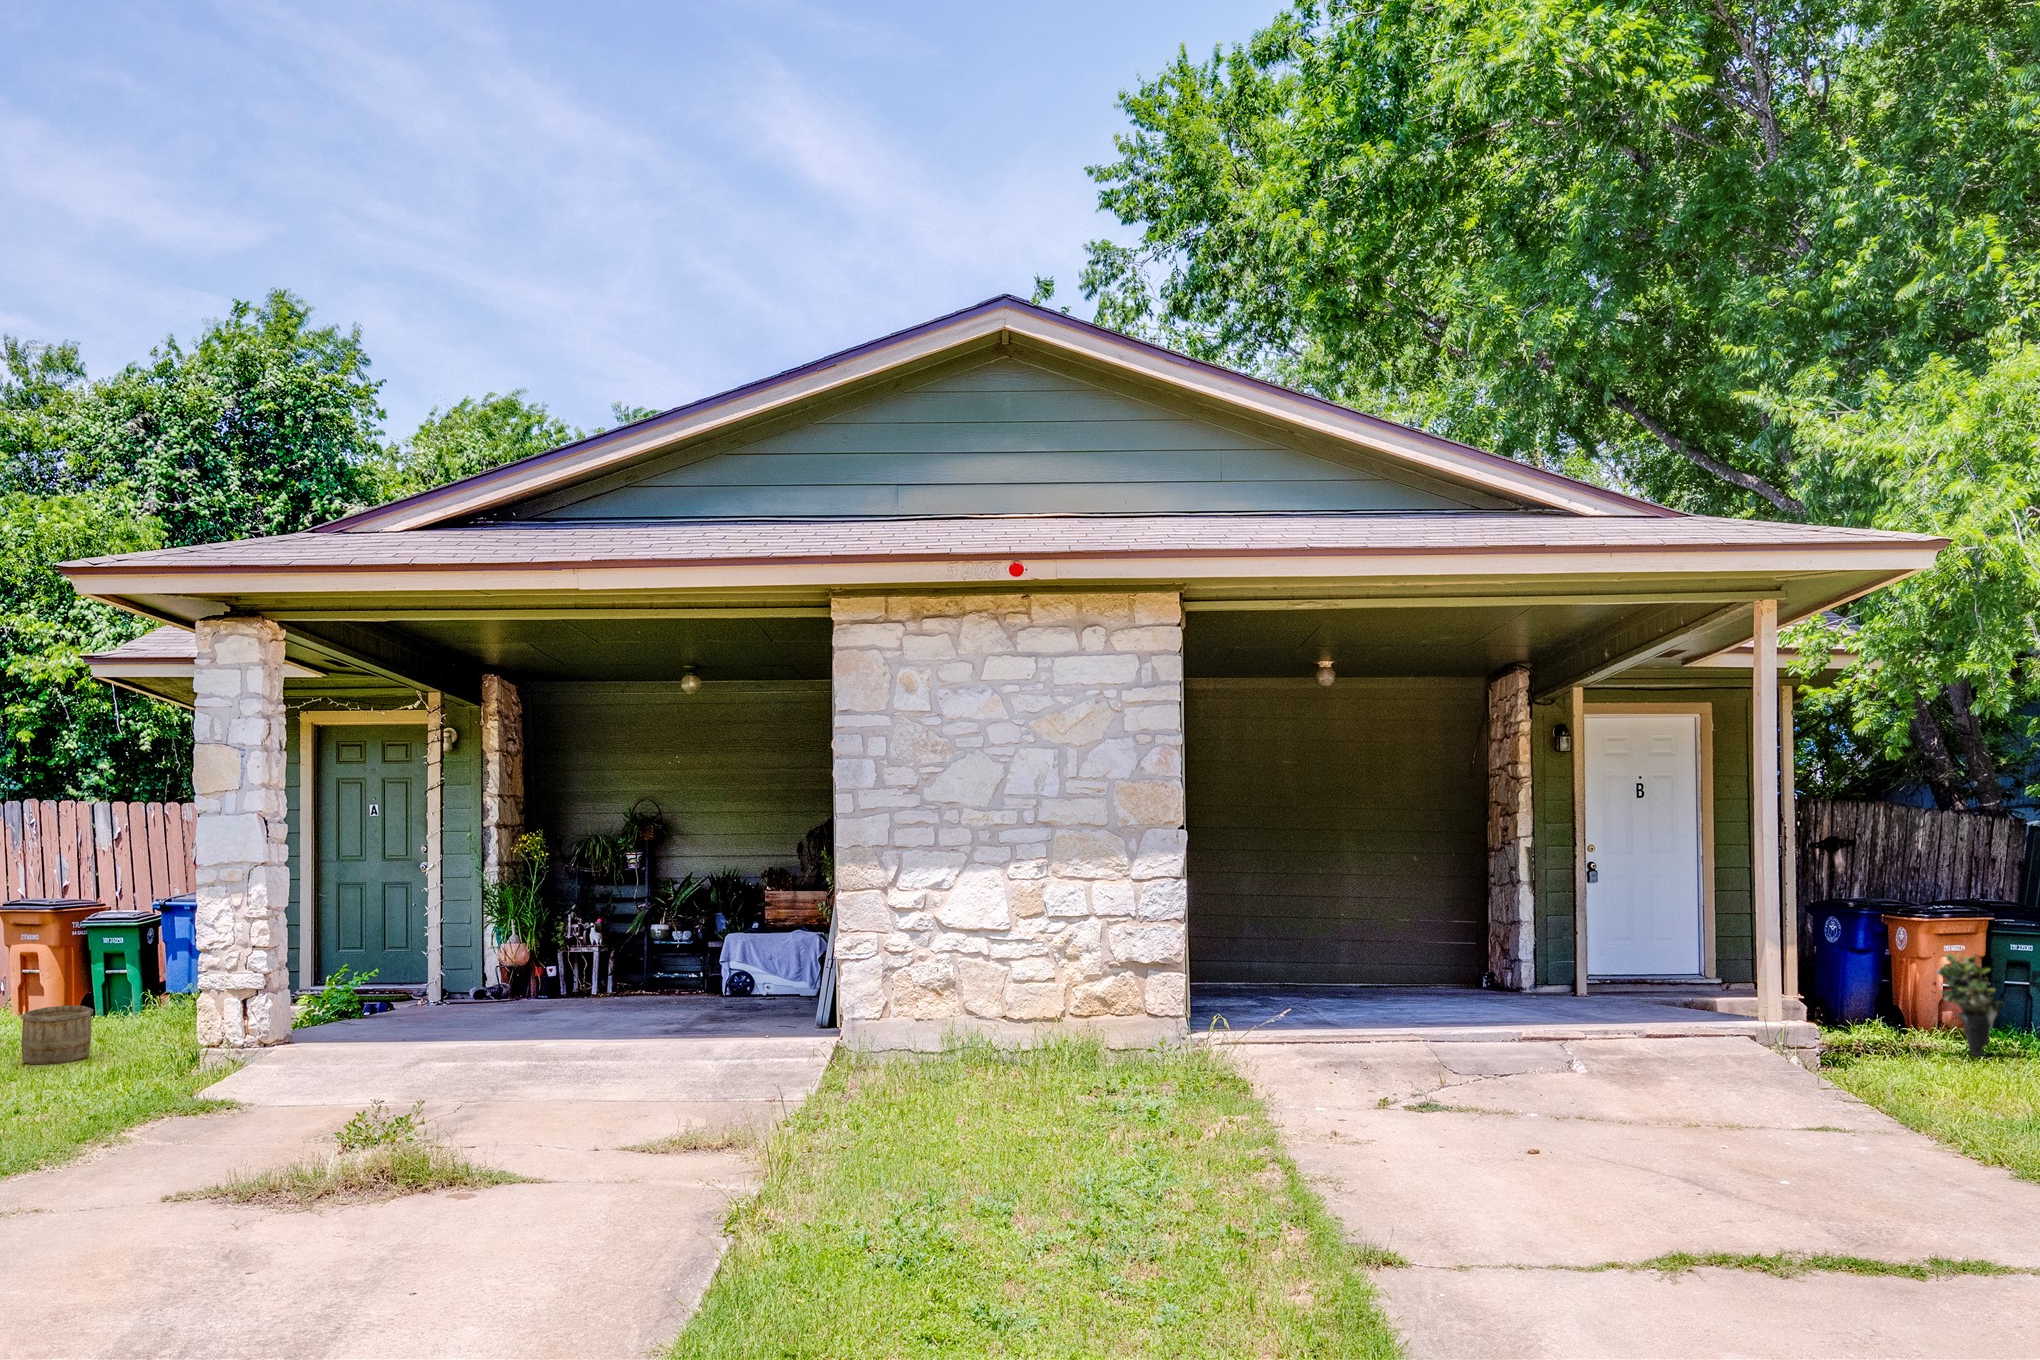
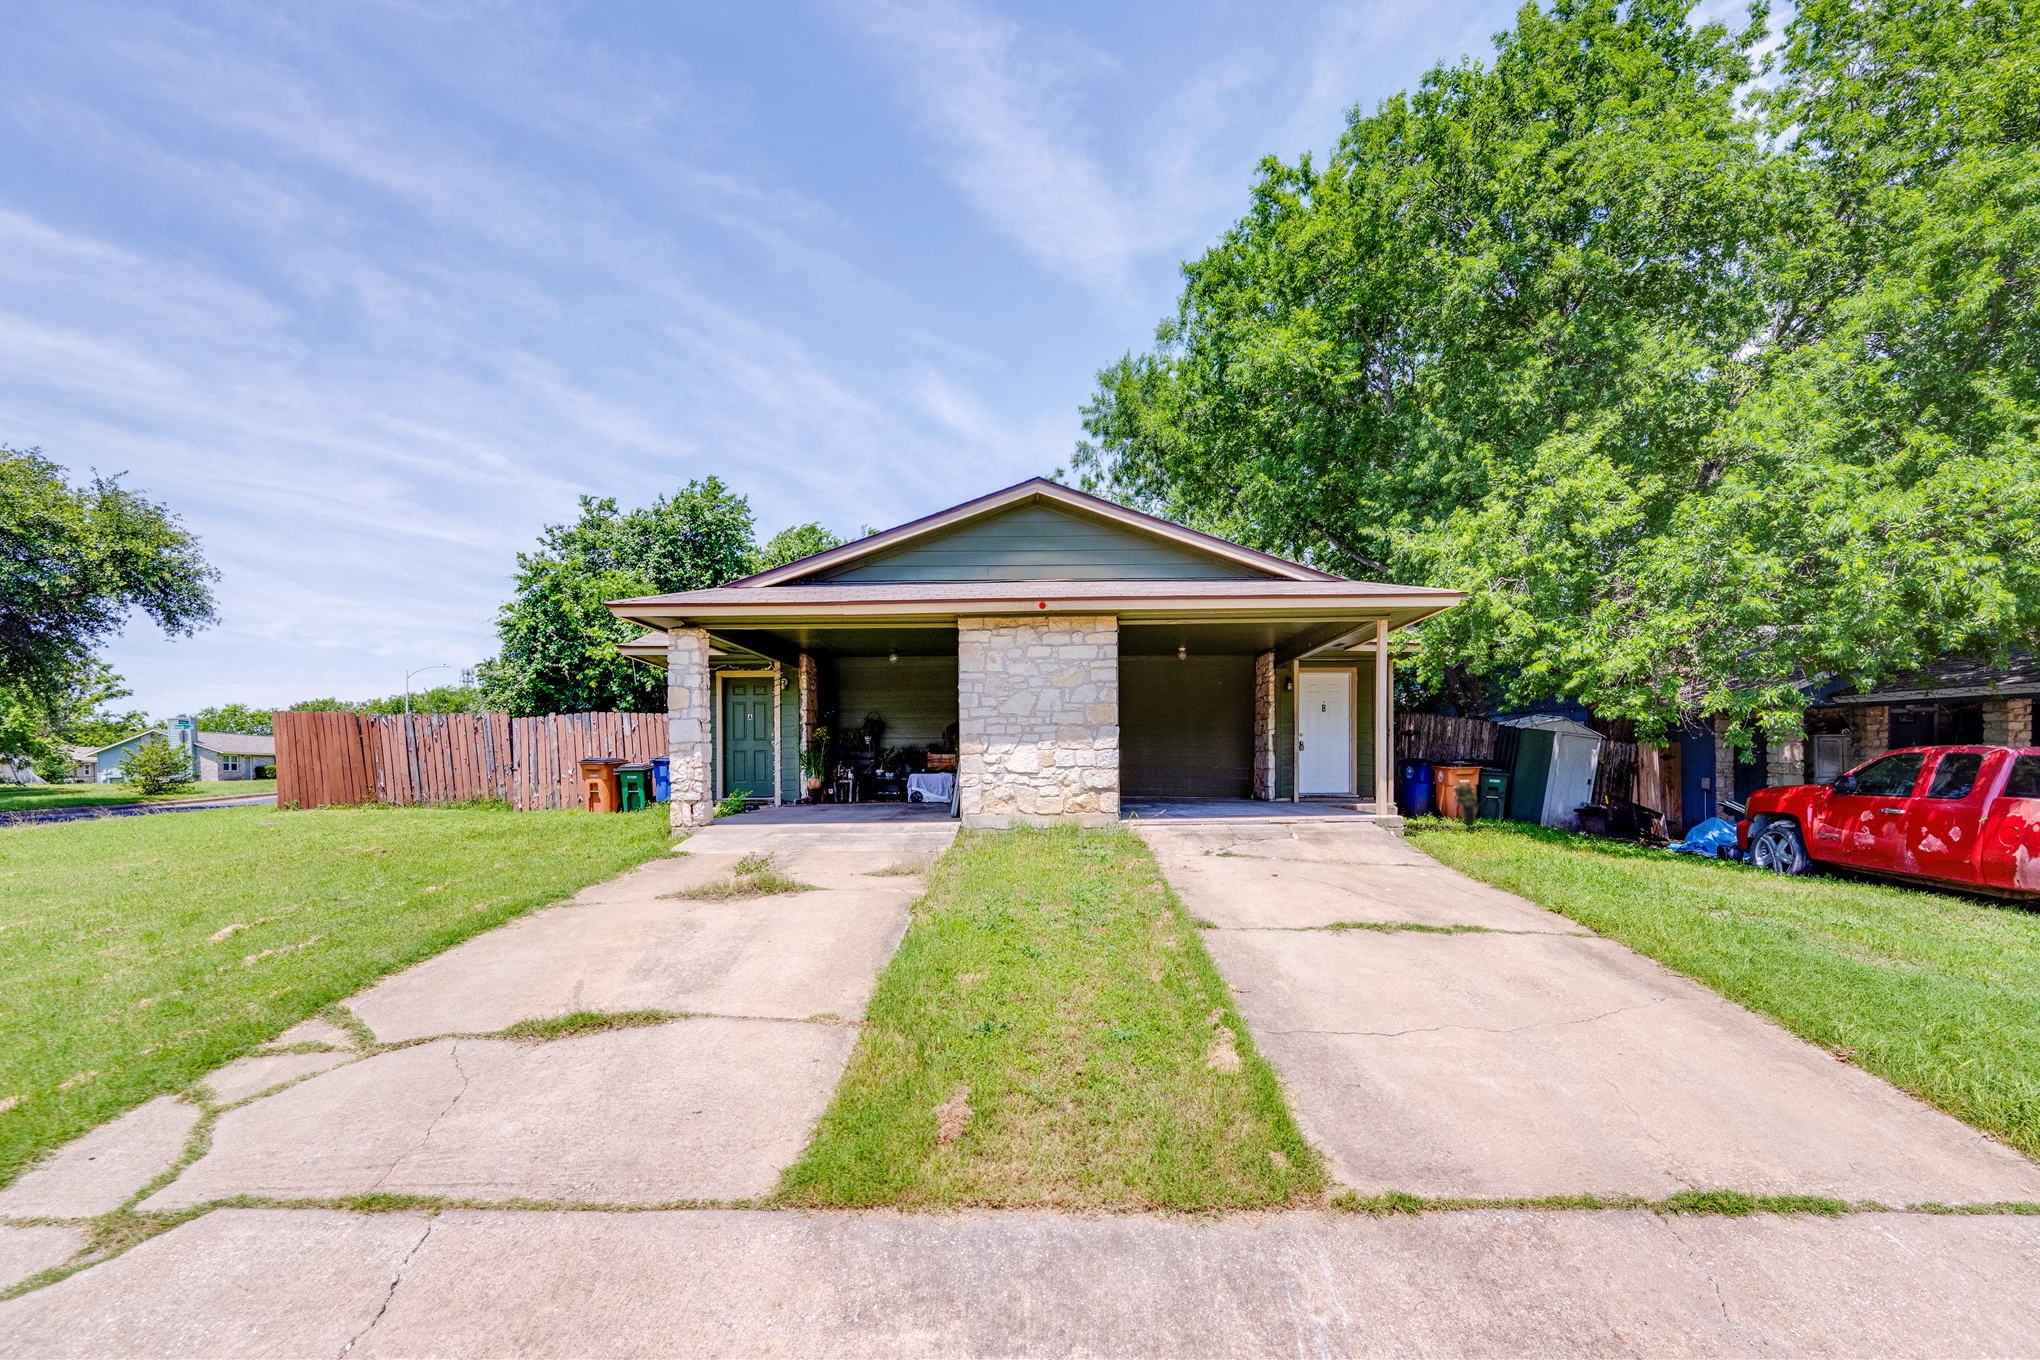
wooden bucket: present [20,1006,93,1064] -> none [593,806,625,832]

